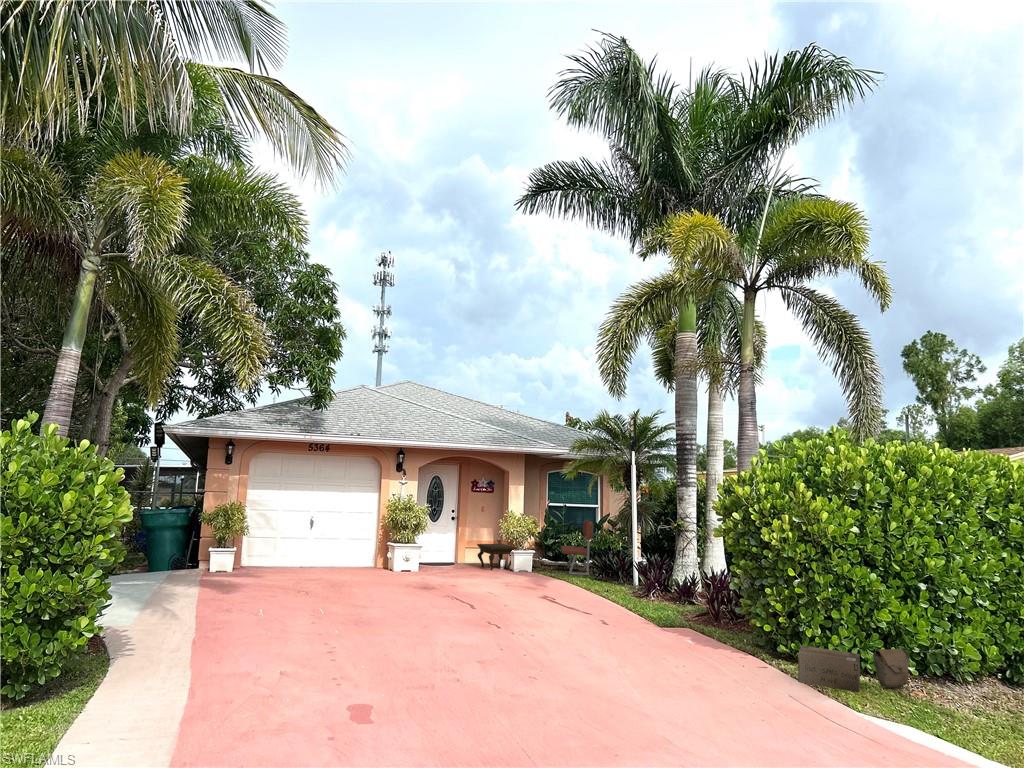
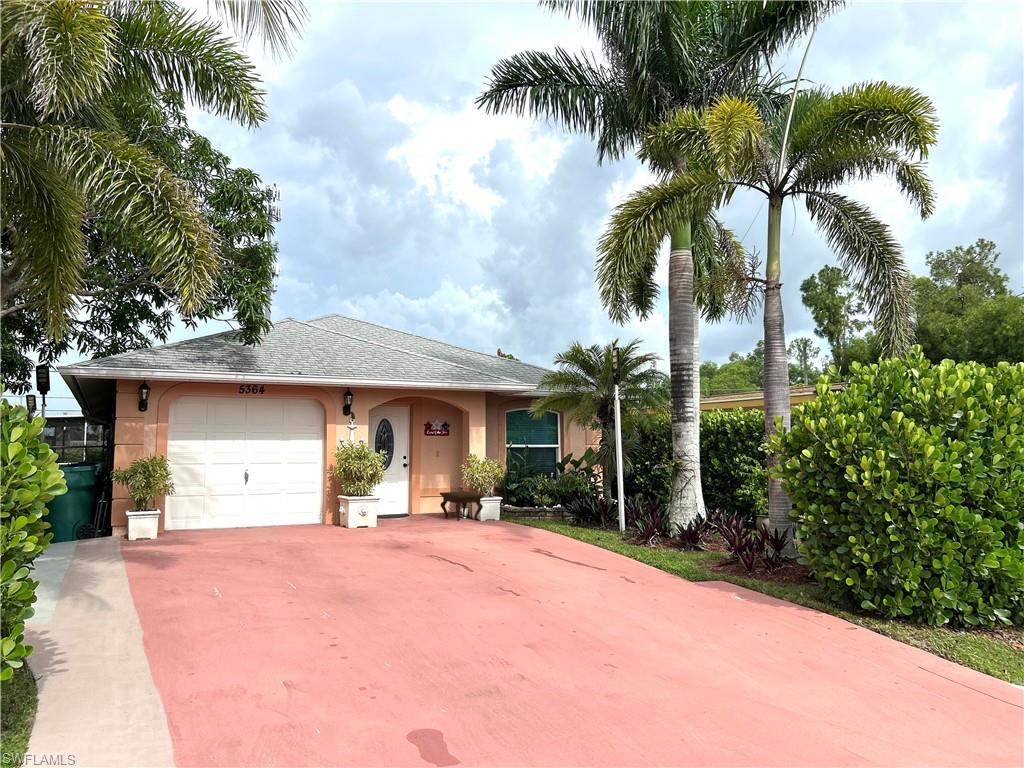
bench: present [561,520,593,576] -> none [528,463,565,522]
cardboard box: present [798,646,860,692] -> none [878,596,958,647]
bag: present [873,649,910,688] -> none [962,595,999,638]

